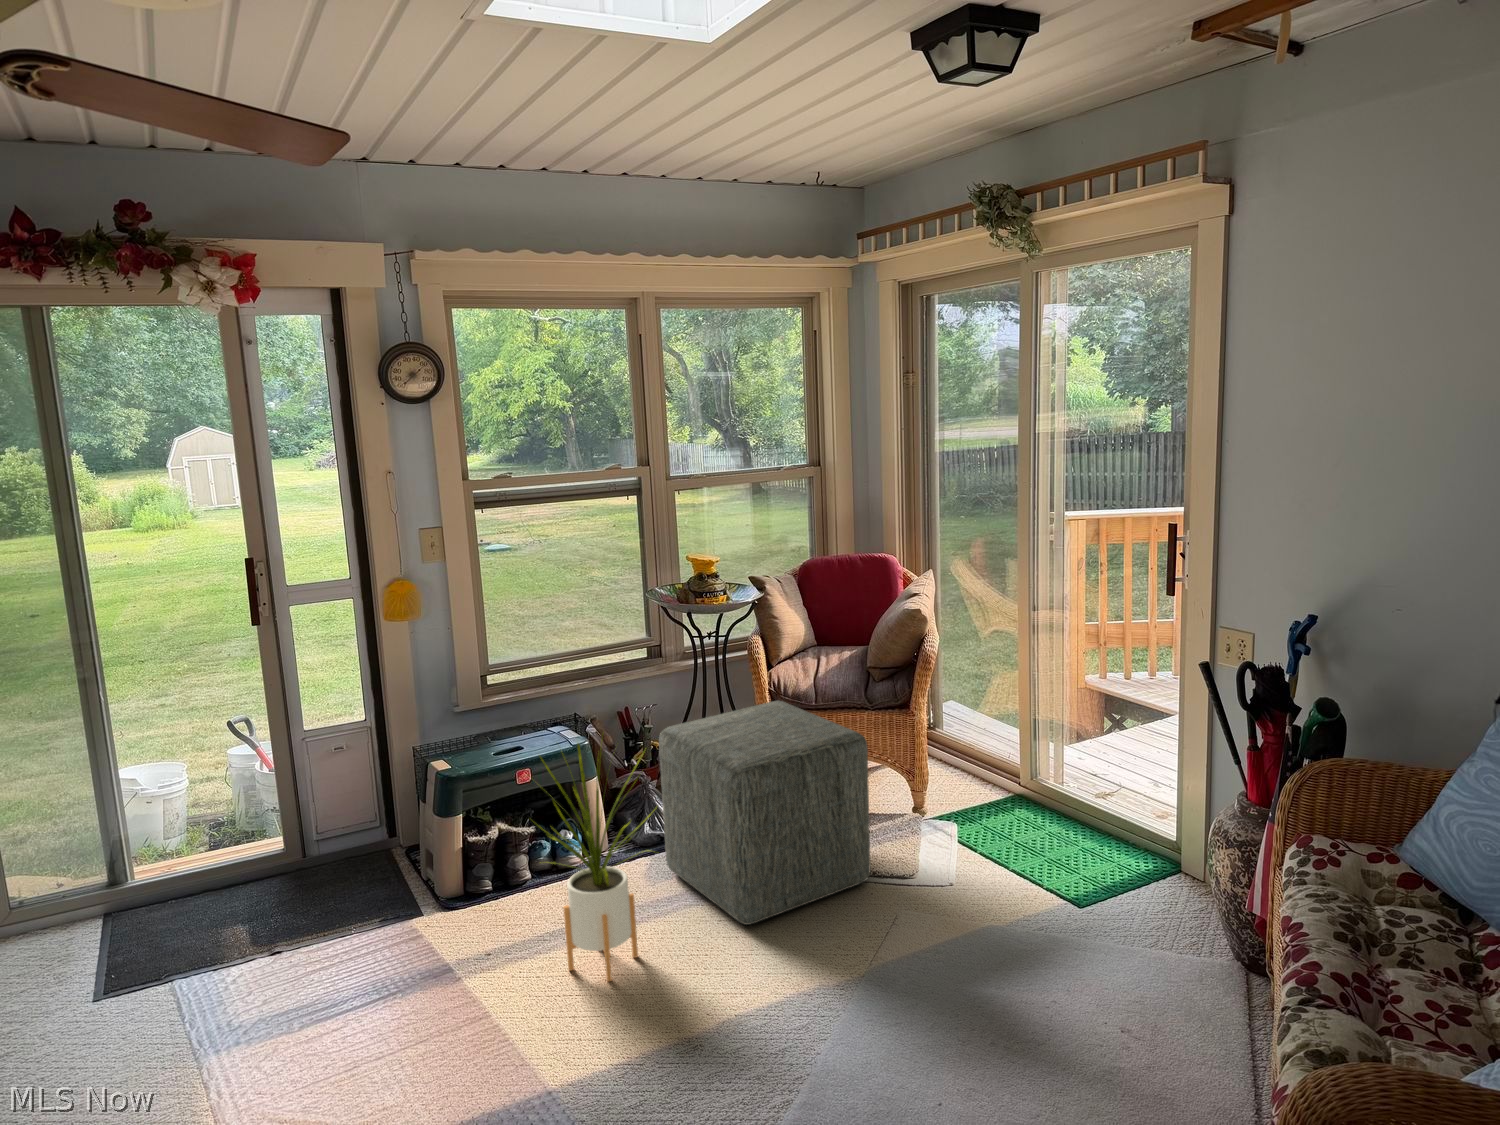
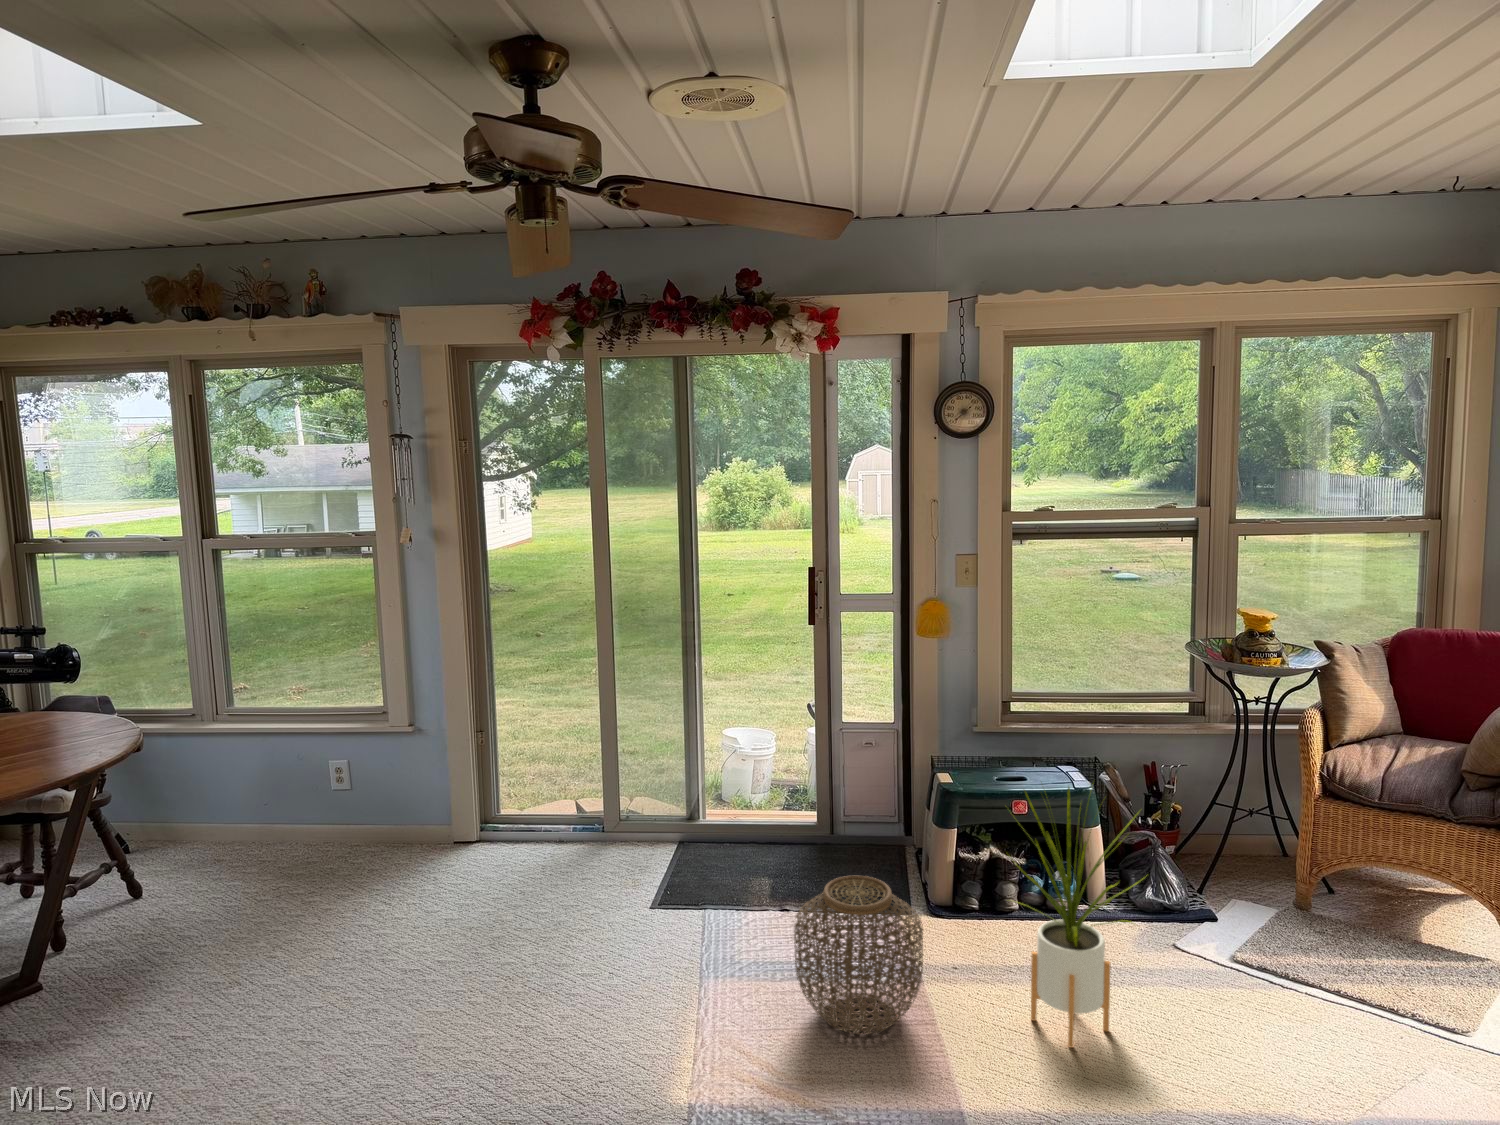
ottoman: present [659,701,871,925] -> none [1165,788,1448,1041]
woven basket: none [317,881,463,1046] -> present [794,876,923,1035]

